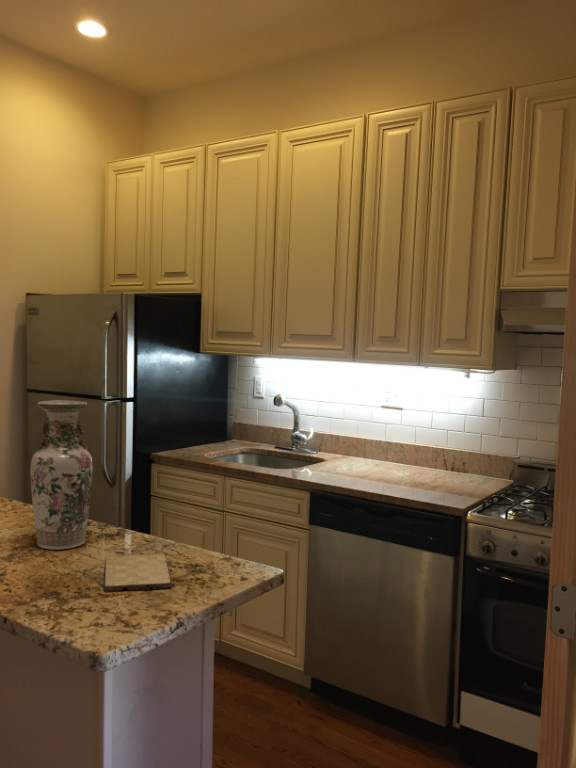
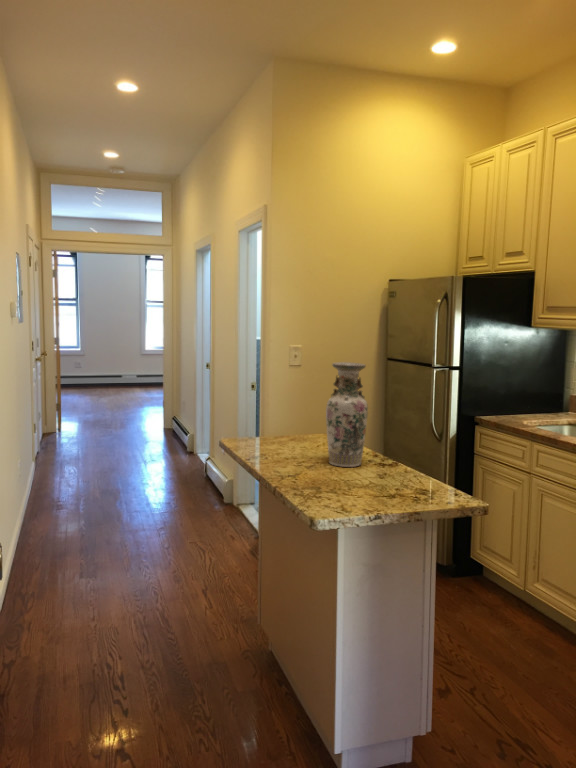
cutting board: present [104,554,171,592] -> none [347,474,404,499]

